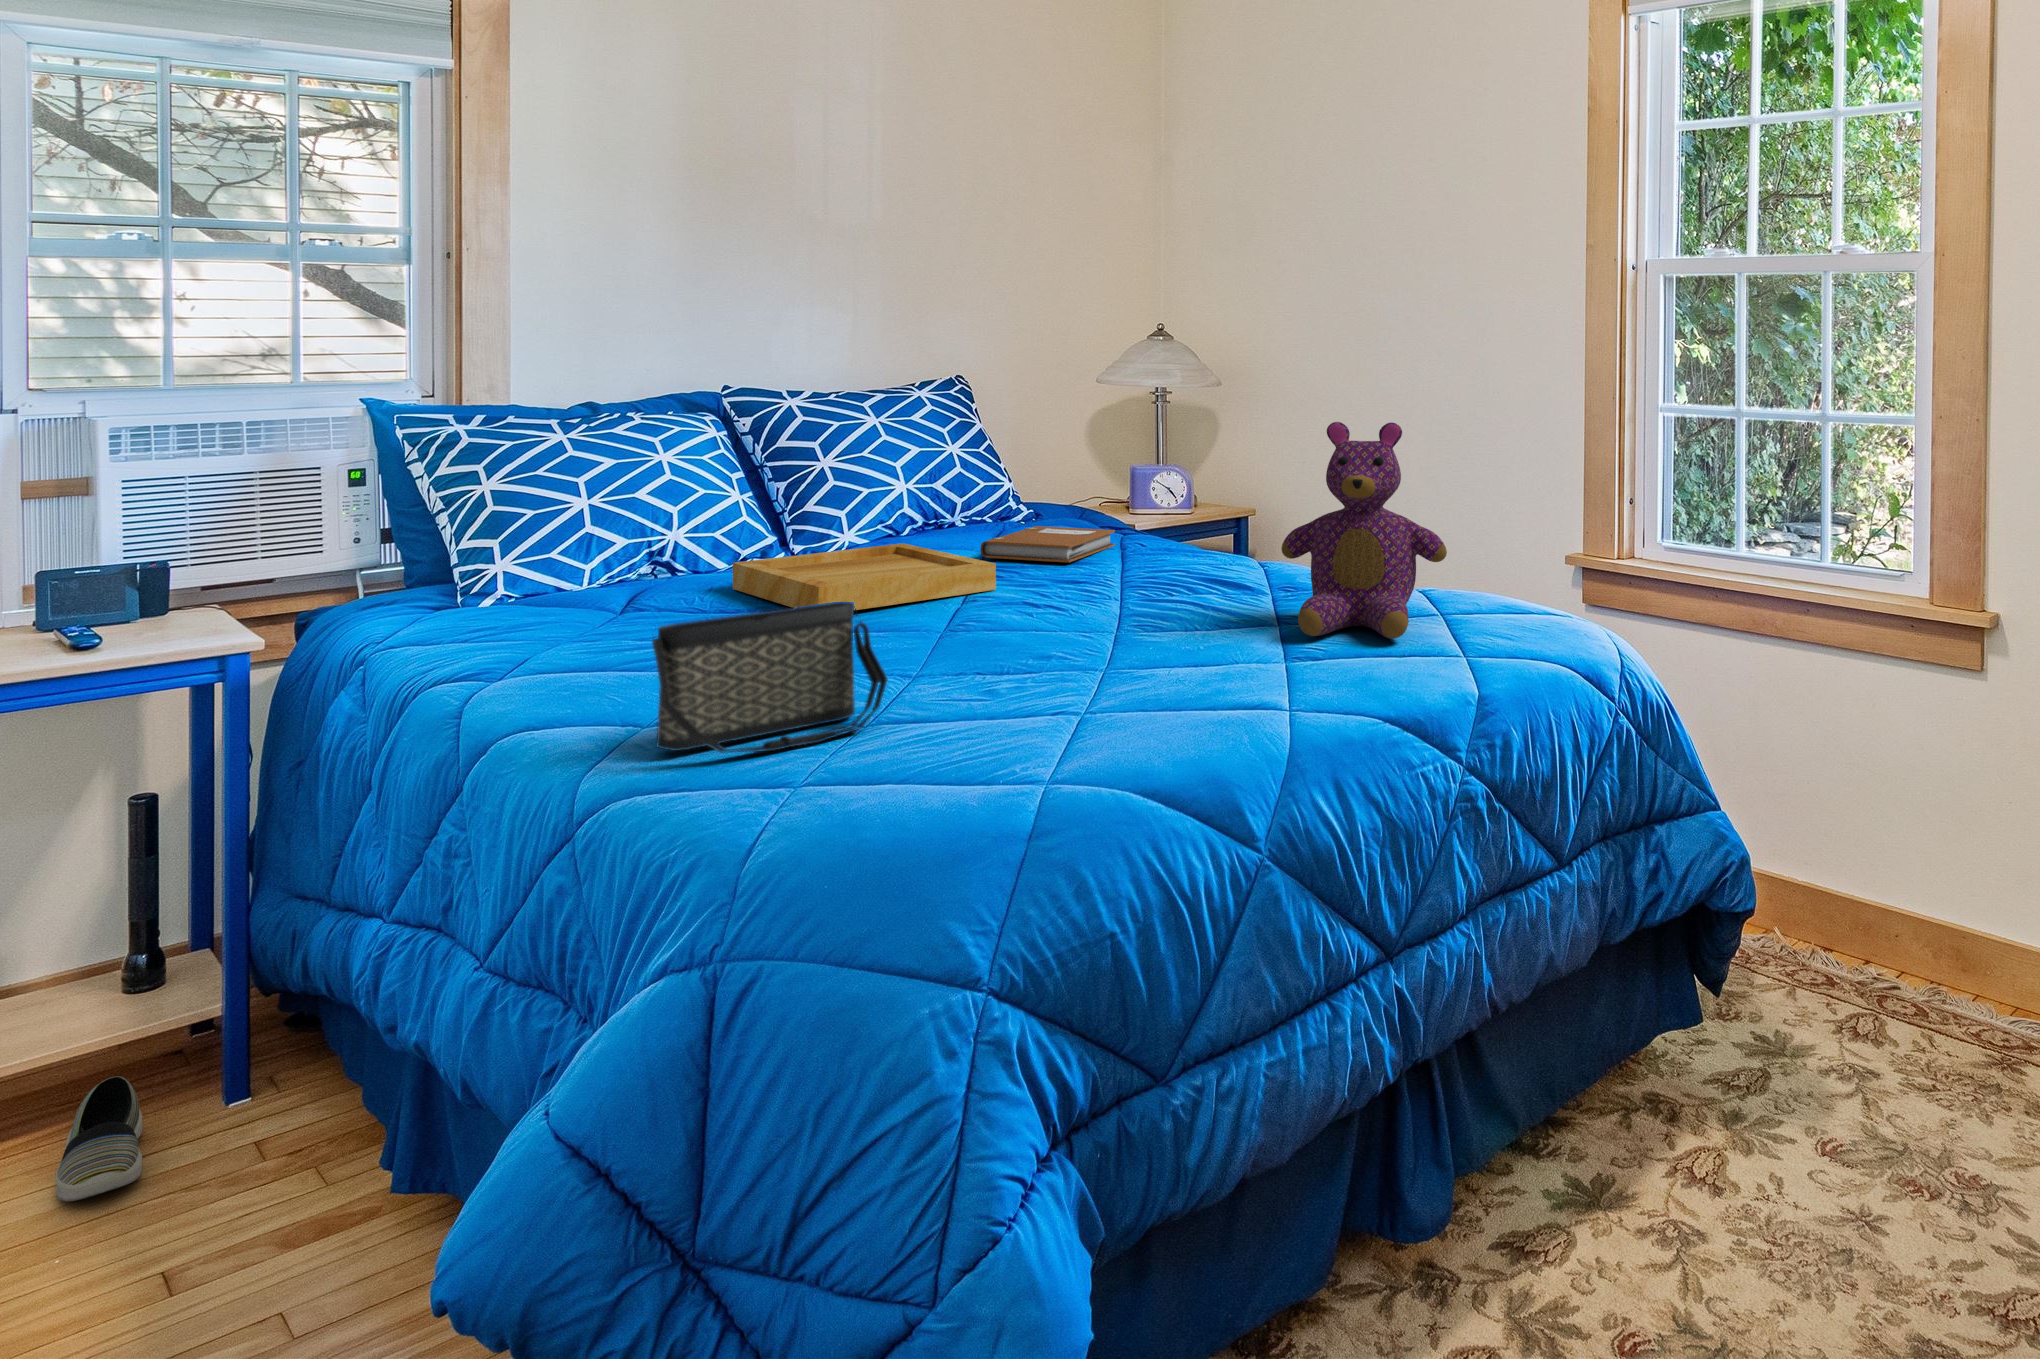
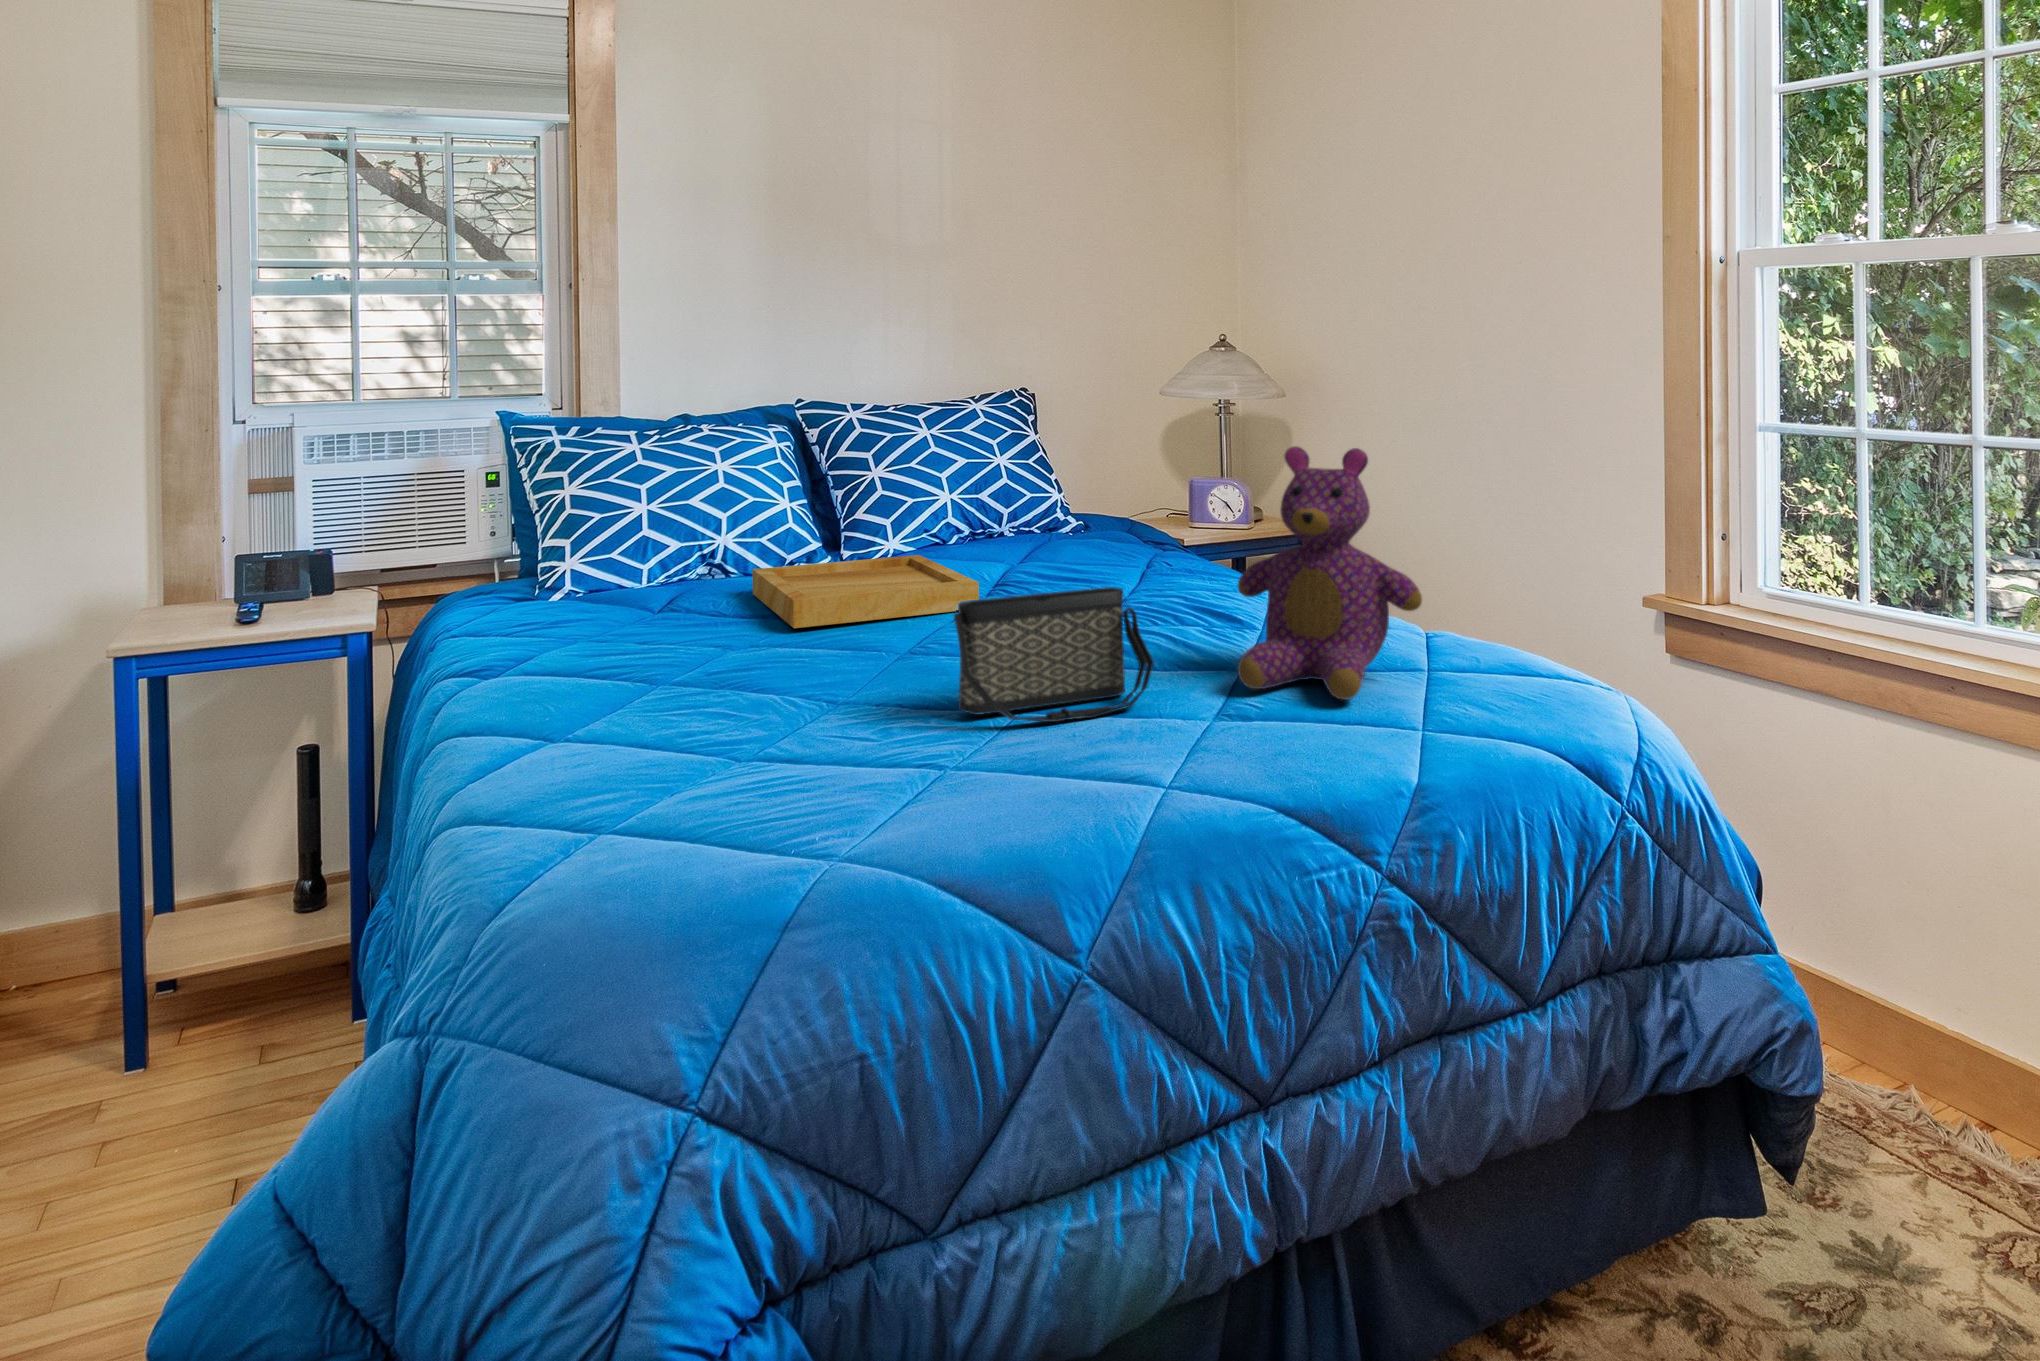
notebook: present [980,526,1115,562] -> none [991,541,1131,582]
handbag: present [652,602,888,752] -> present [954,587,1154,722]
shoe: present [56,1076,142,1202] -> none [203,981,288,1089]

